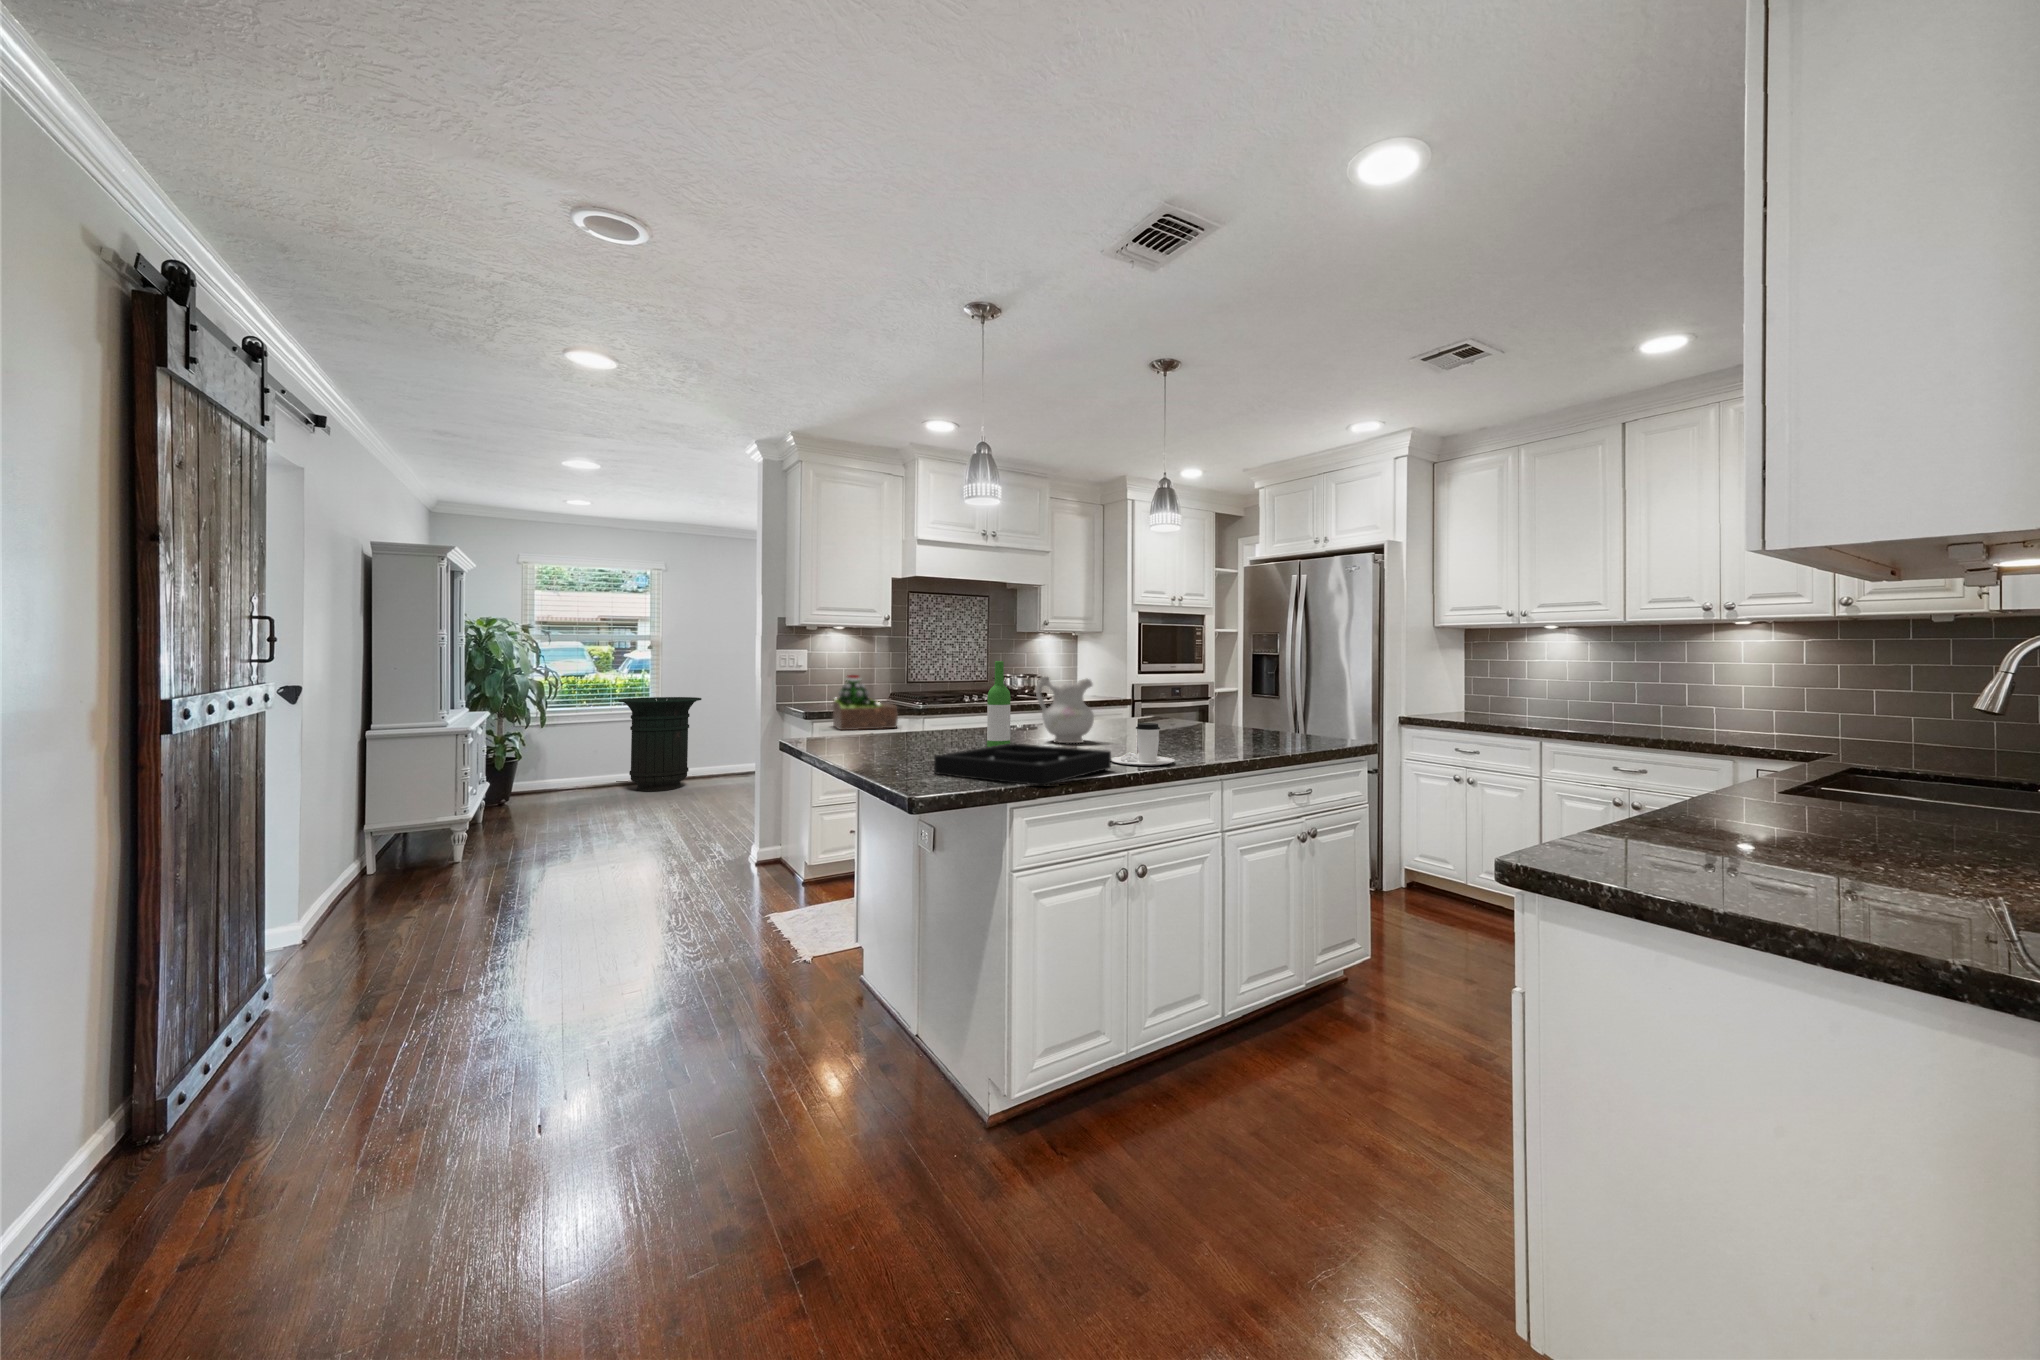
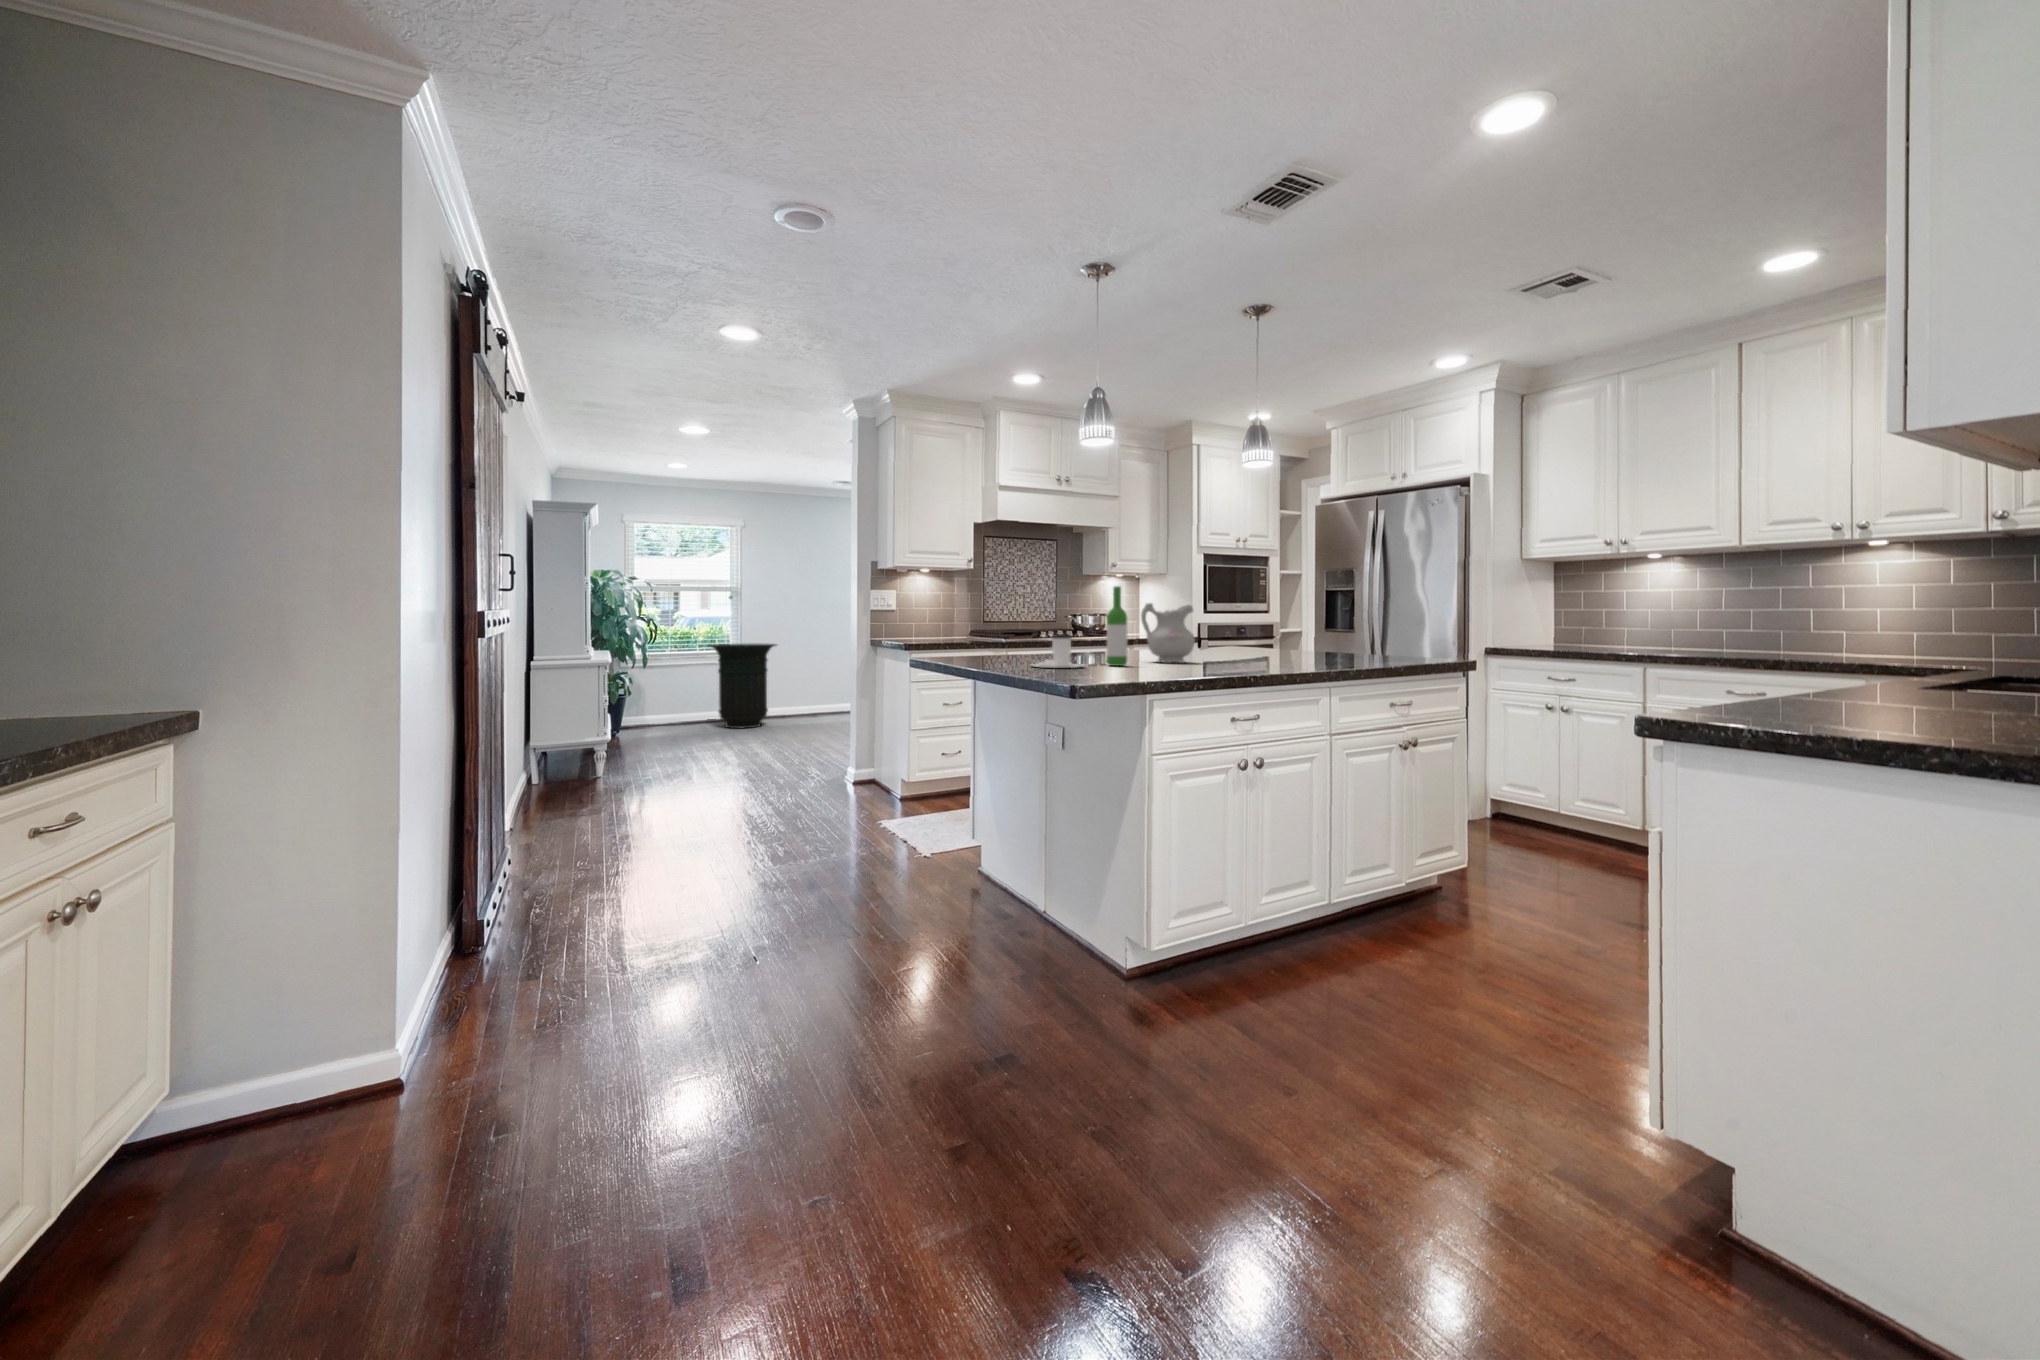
succulent plant: present [833,675,898,730] -> none [947,607,1005,655]
coffee cup: present [1111,723,1175,765] -> present [1032,634,1084,668]
decorative tray: present [934,743,1111,786] -> none [1084,656,1233,681]

